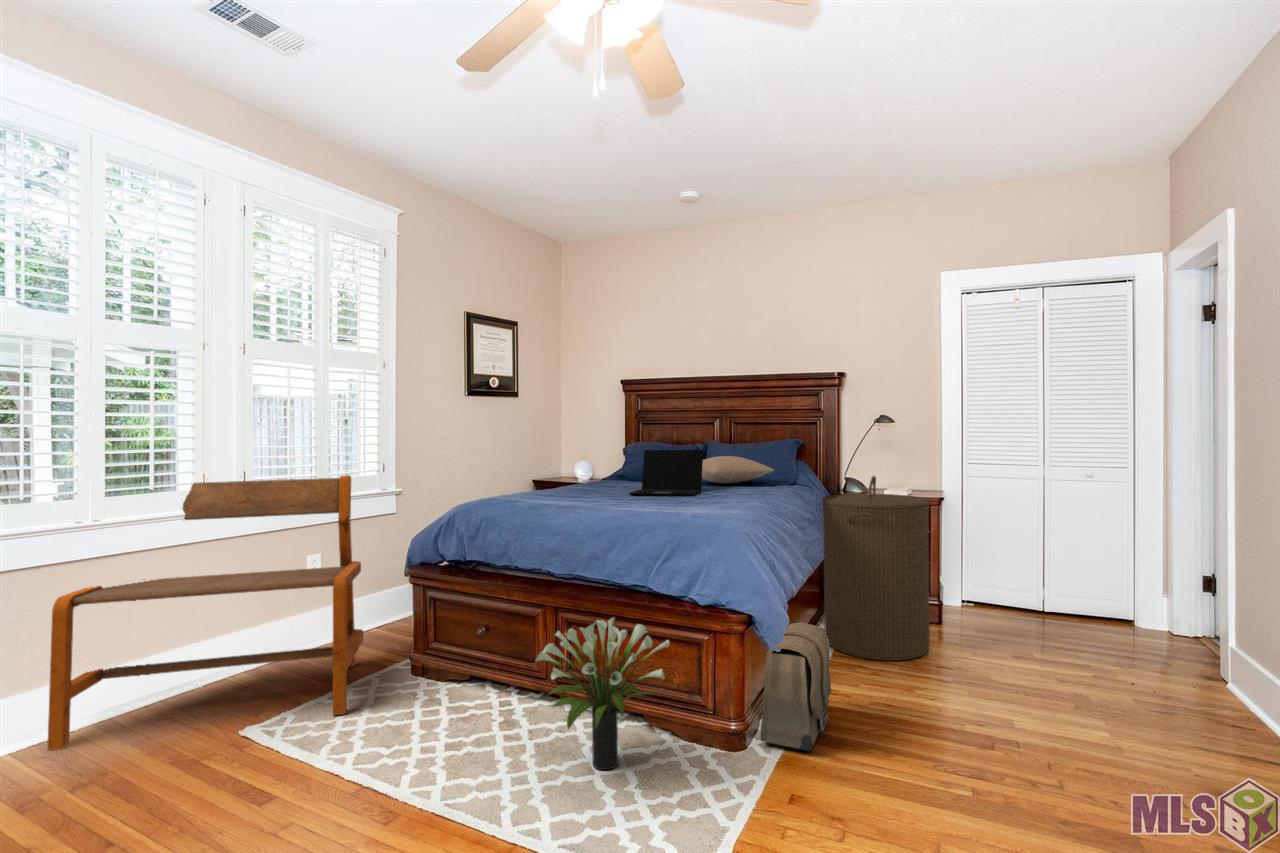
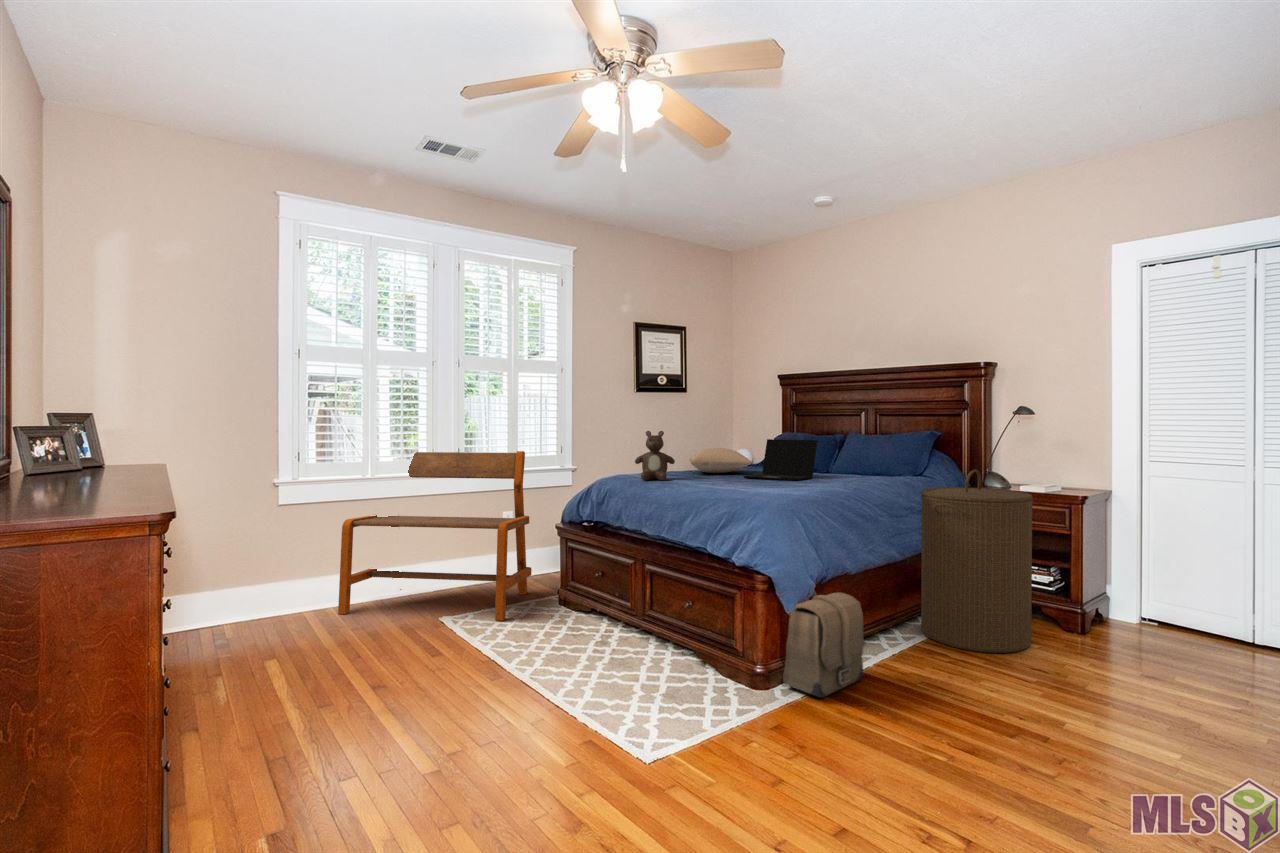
teddy bear: none [505,444,553,505] -> present [635,431,675,480]
pillow: present [702,456,774,484] -> present [689,448,753,473]
potted plant: present [536,617,670,770] -> none [604,565,708,681]

